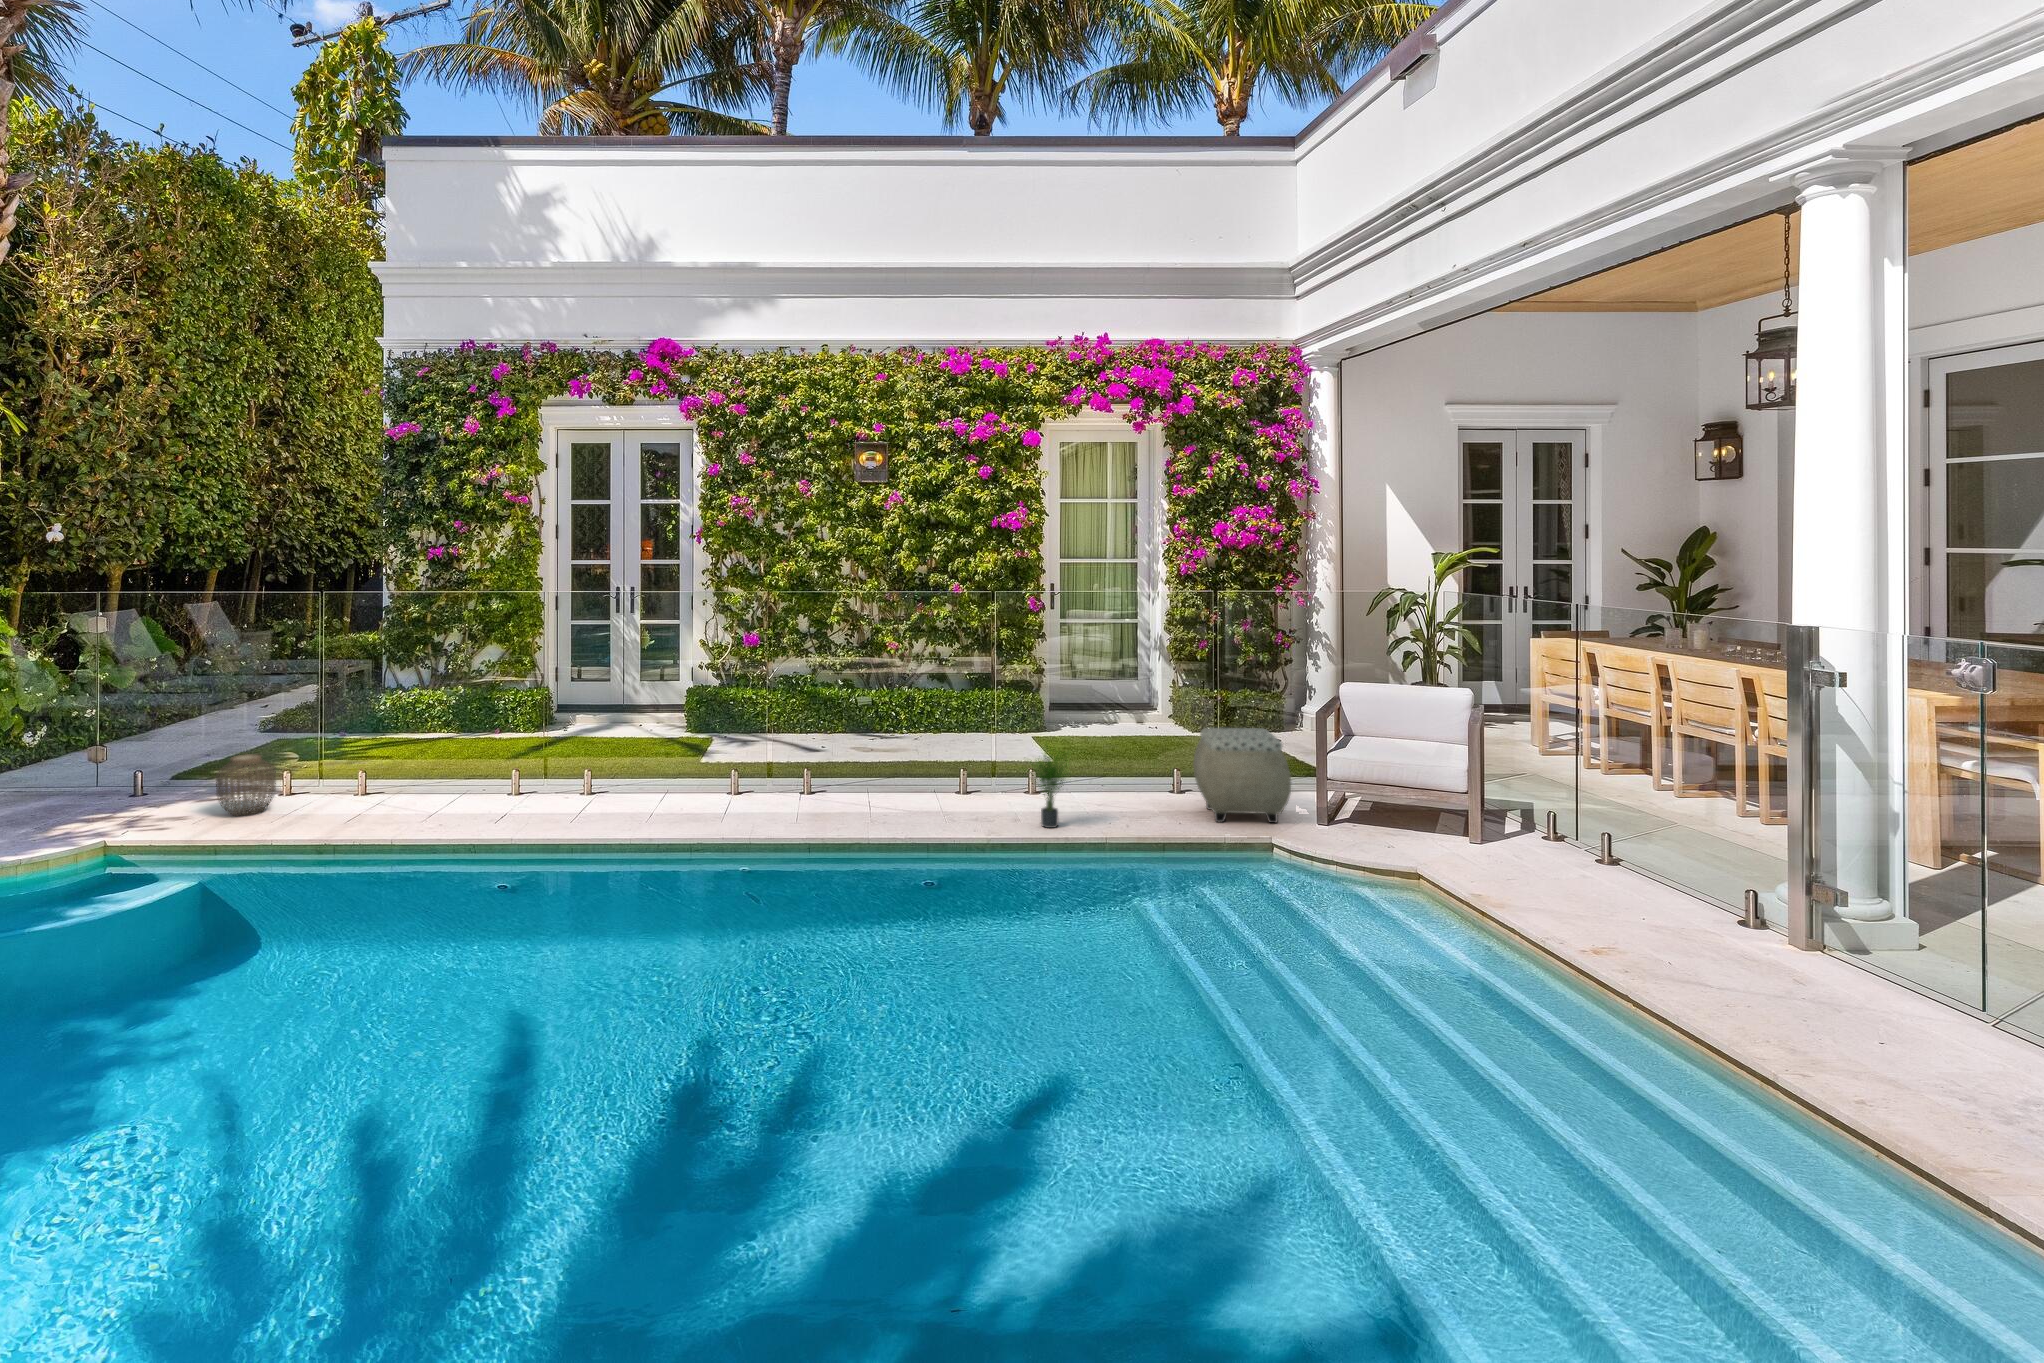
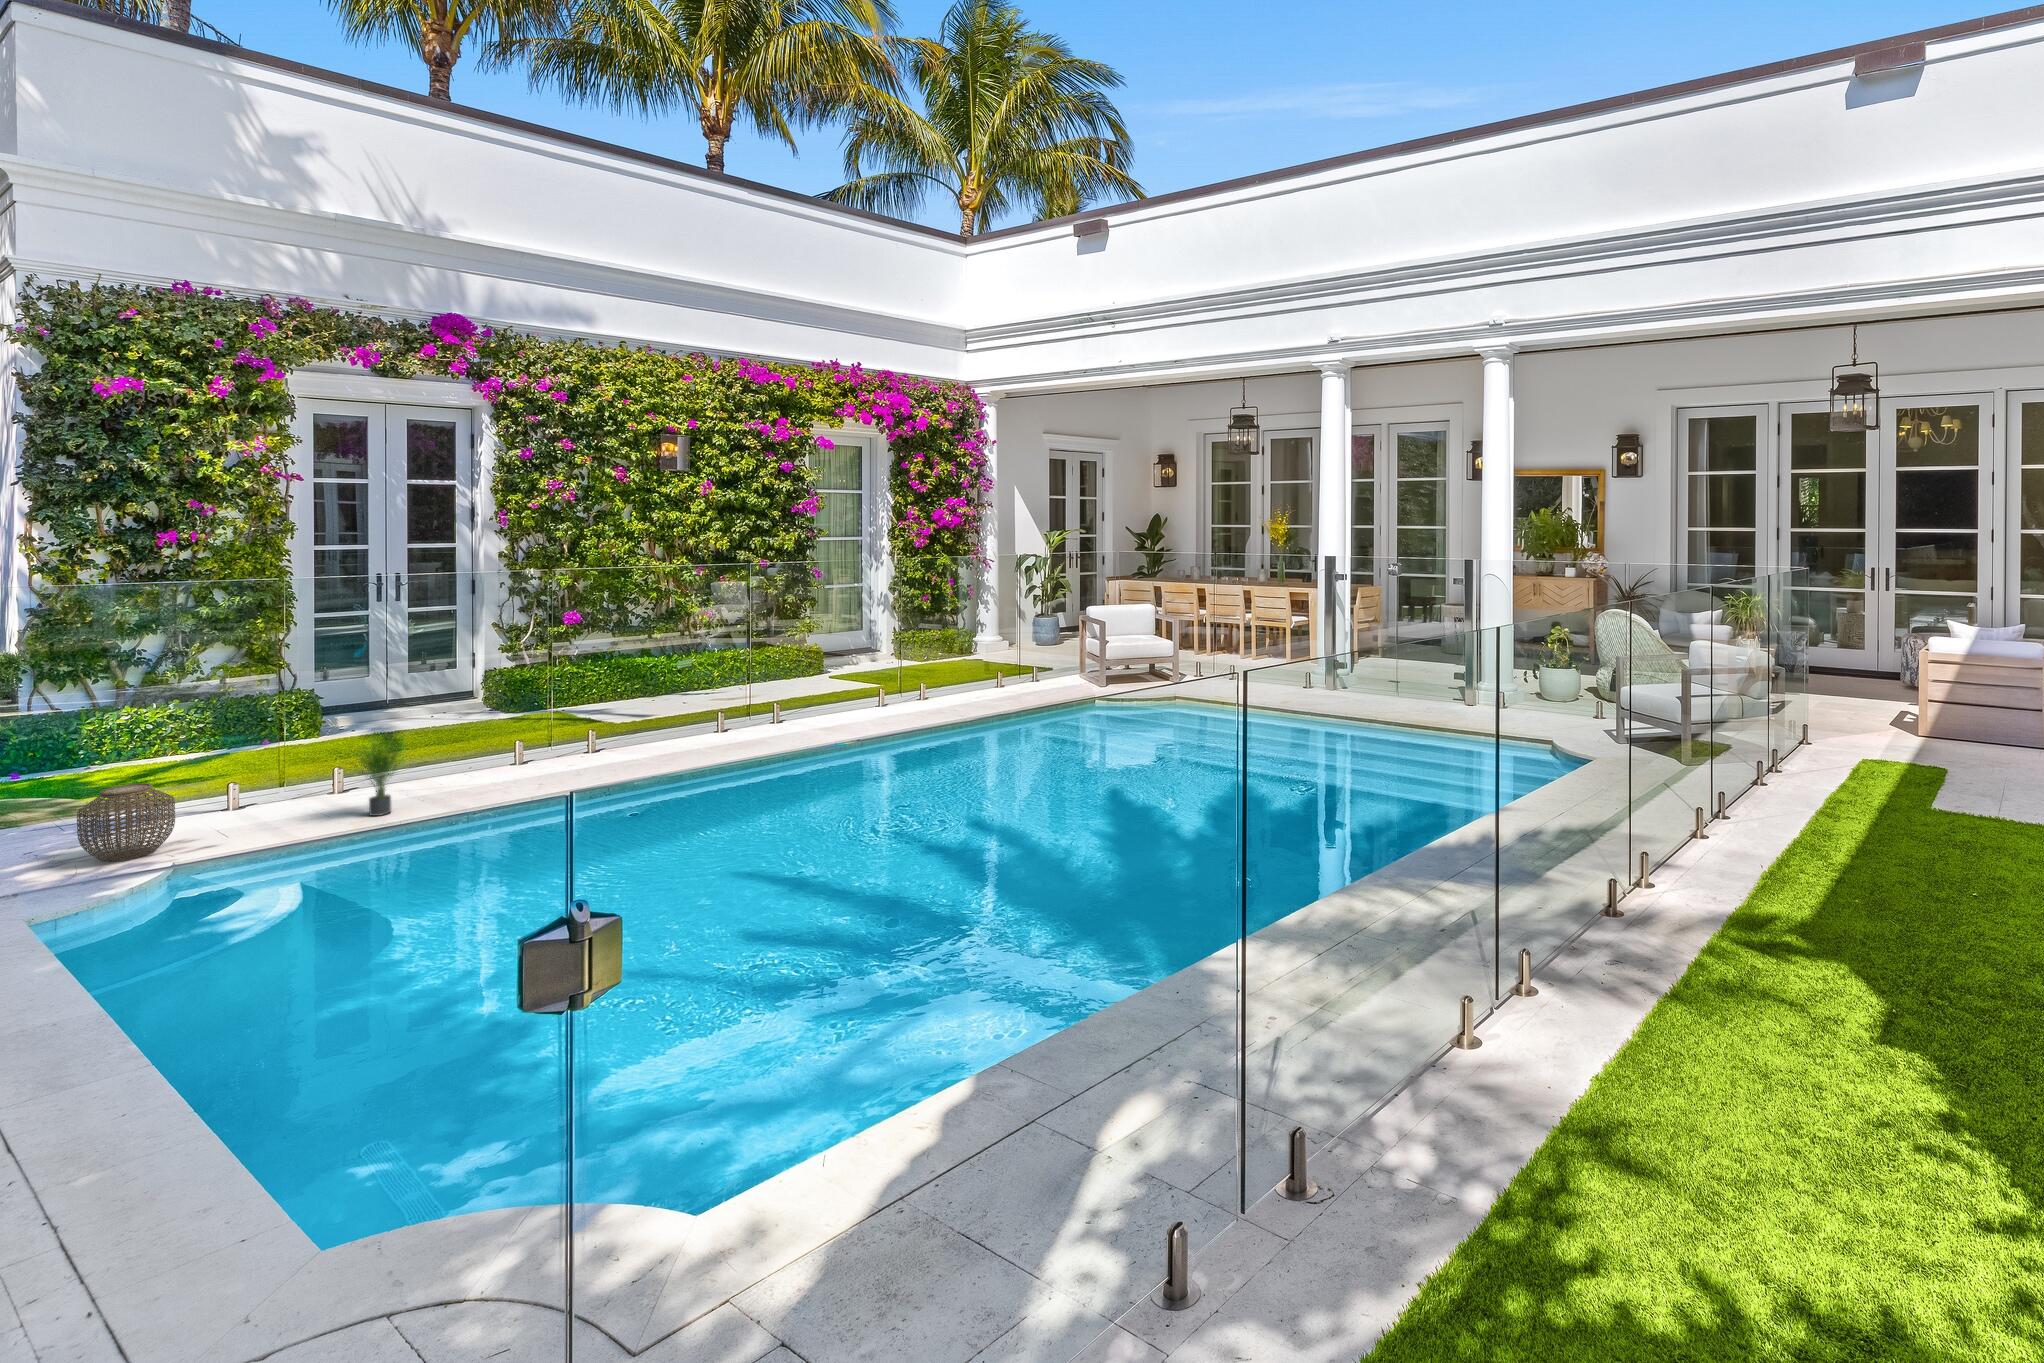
ottoman: present [1193,728,1291,823] -> none [1025,635,1095,694]
potted plant: present [1029,745,1068,828] -> present [348,735,404,816]

